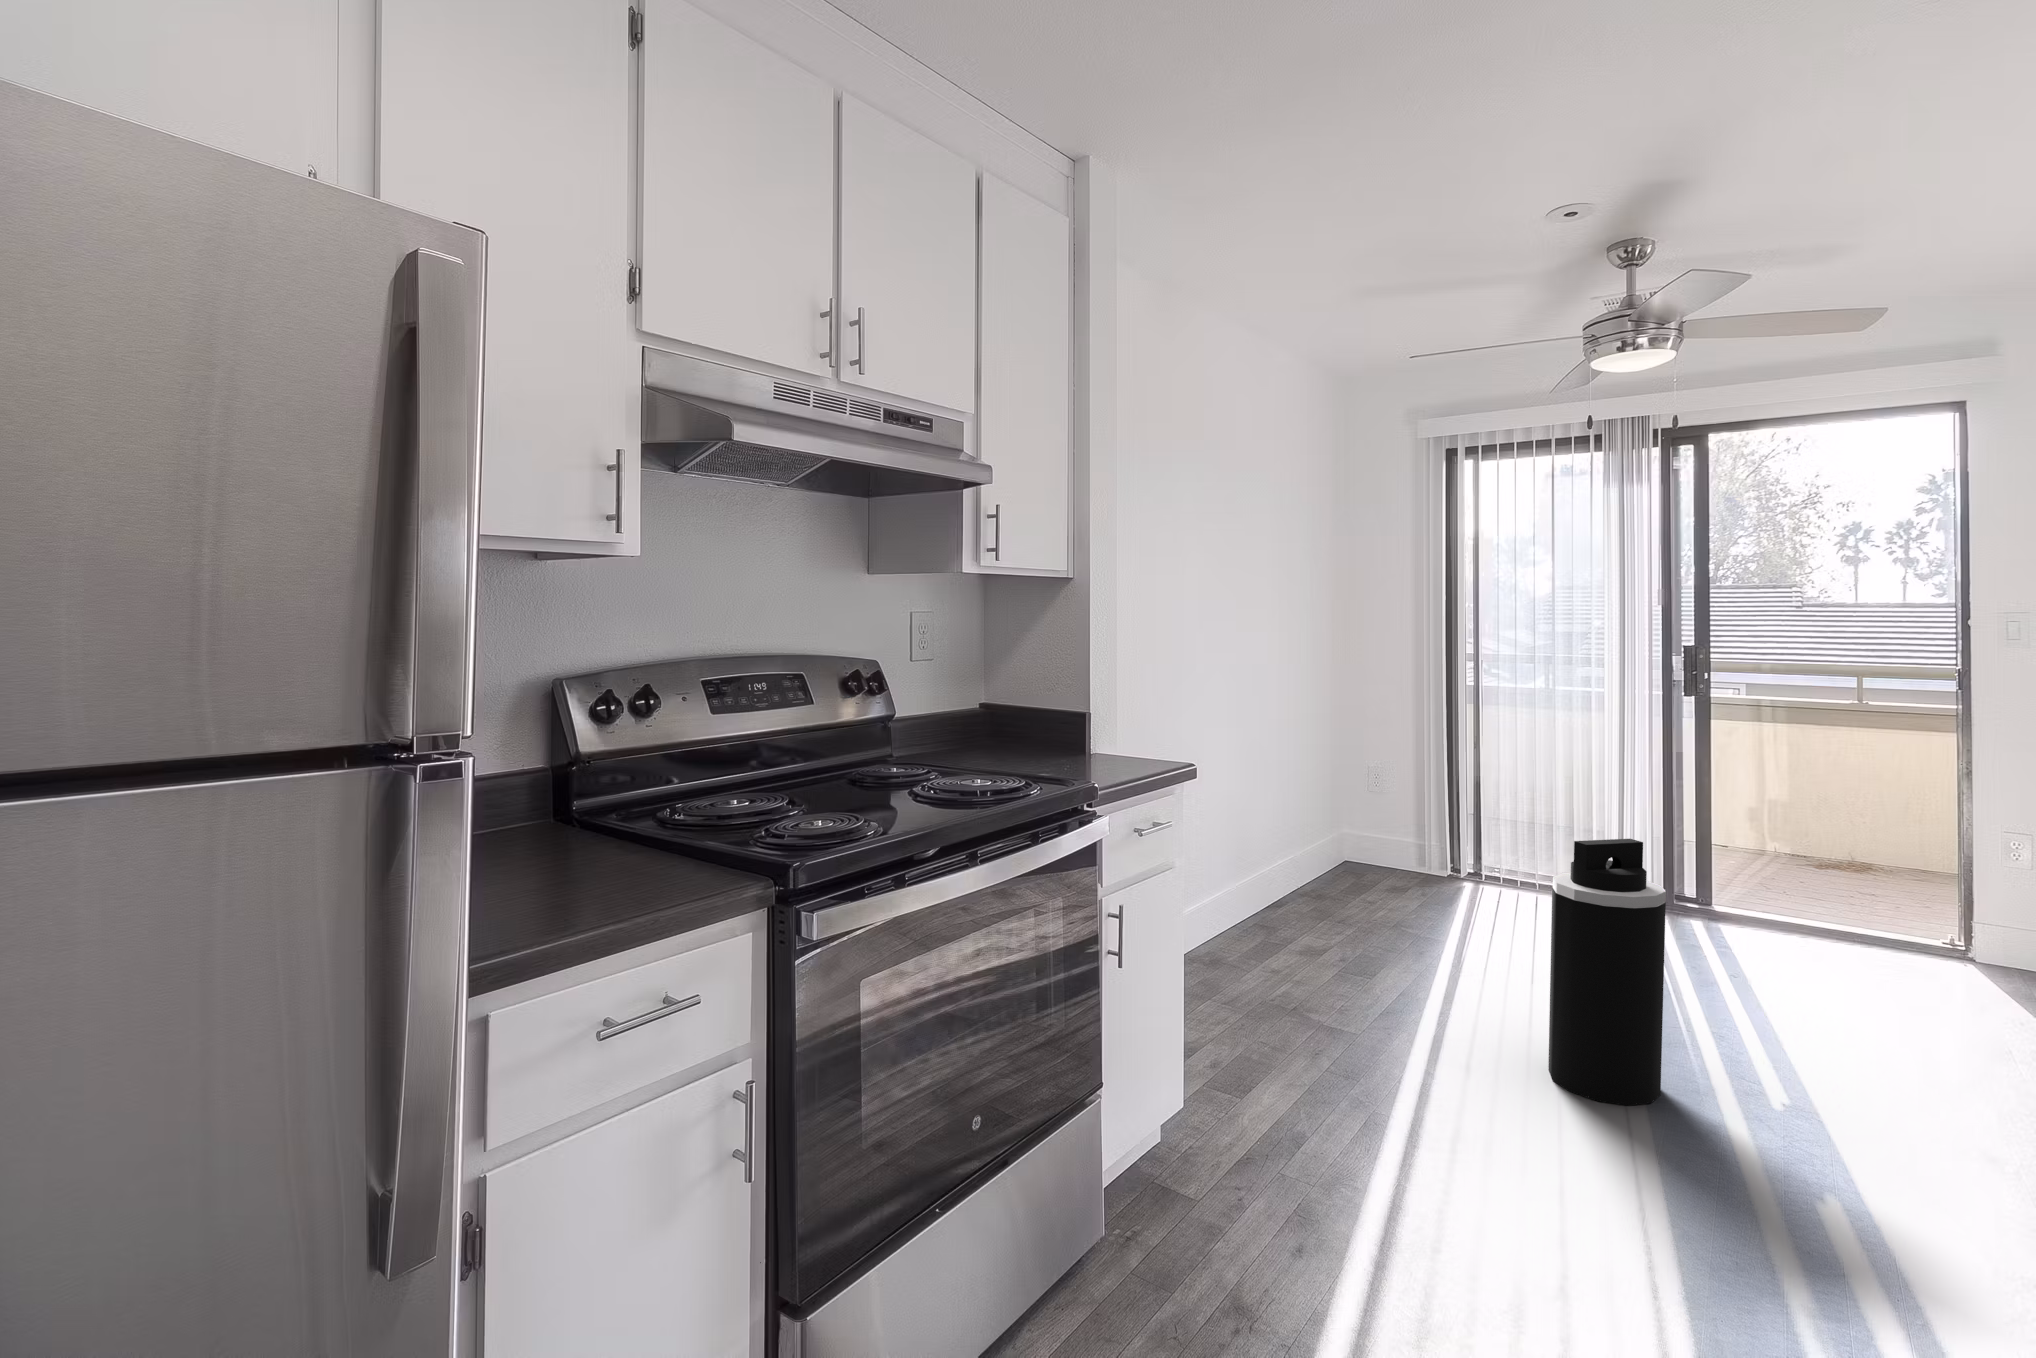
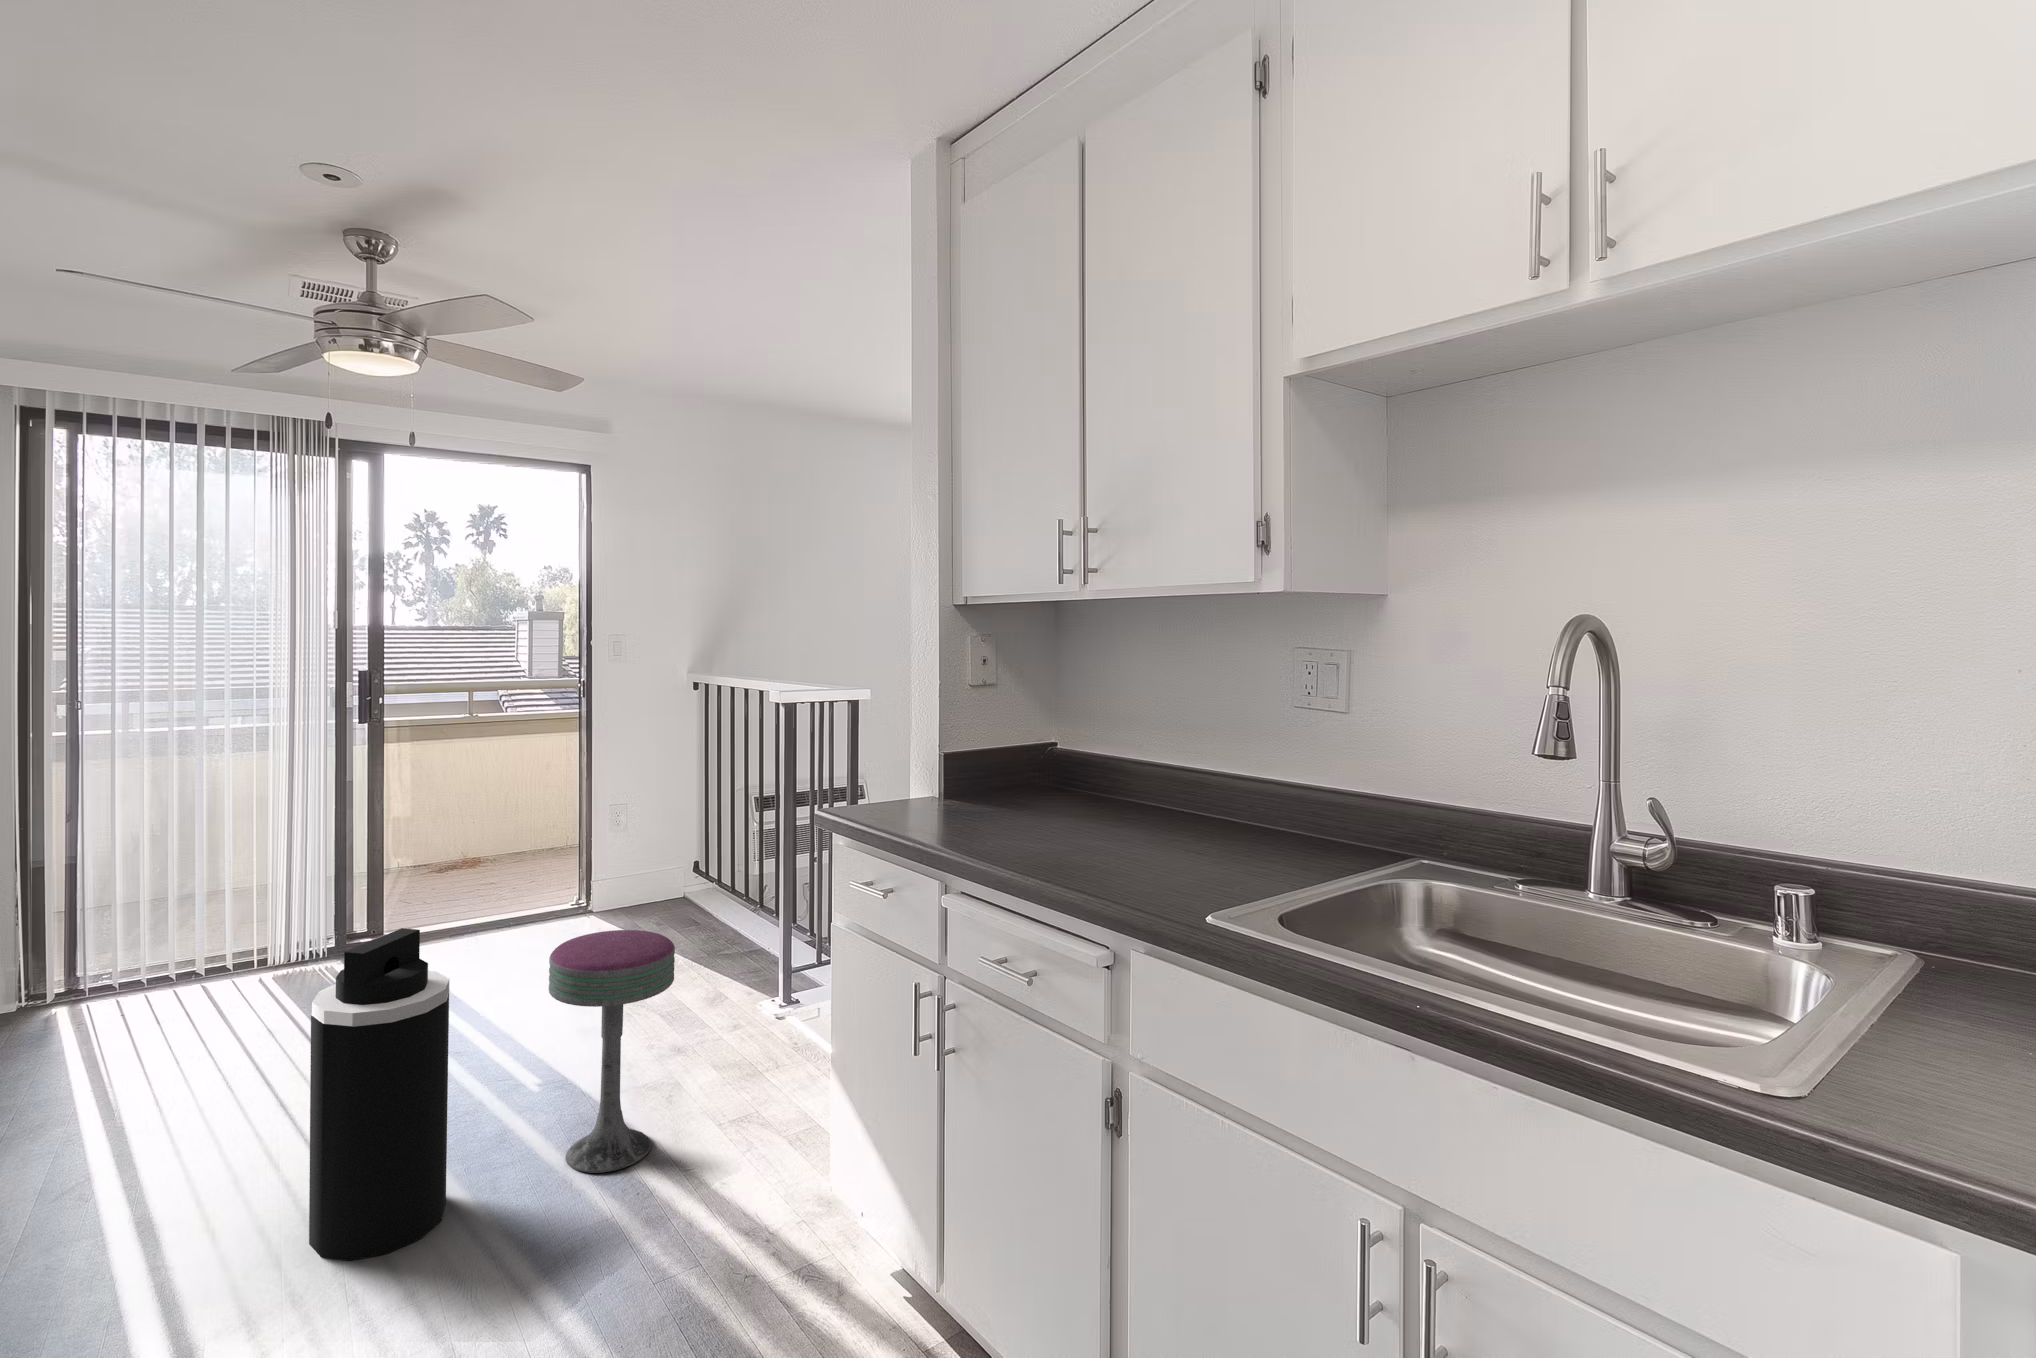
bar stool: none [1776,896,1941,1158] -> present [549,930,675,1173]

